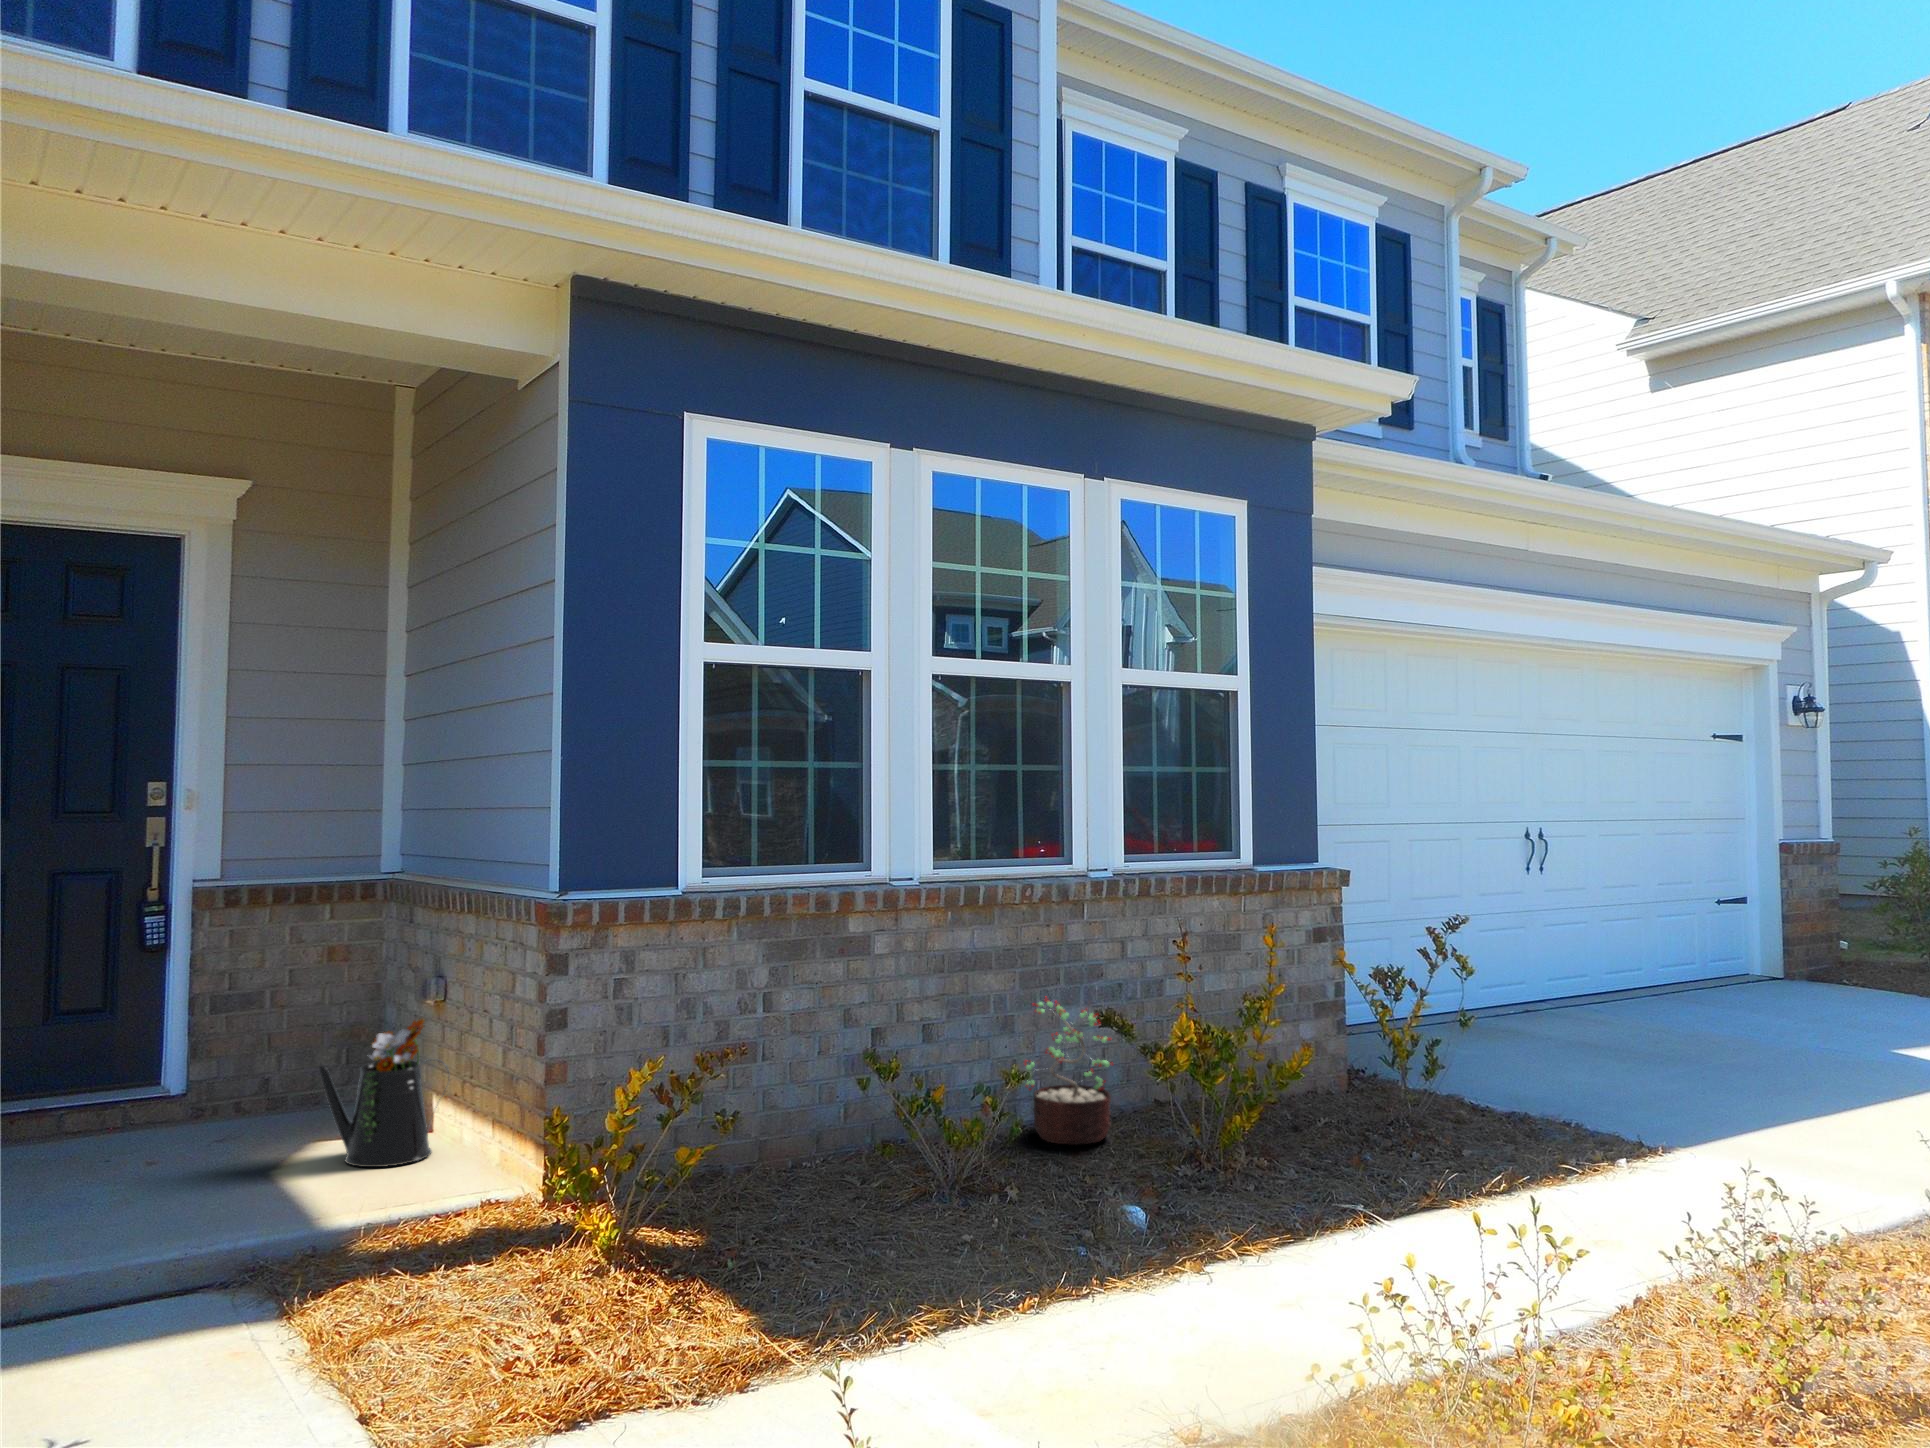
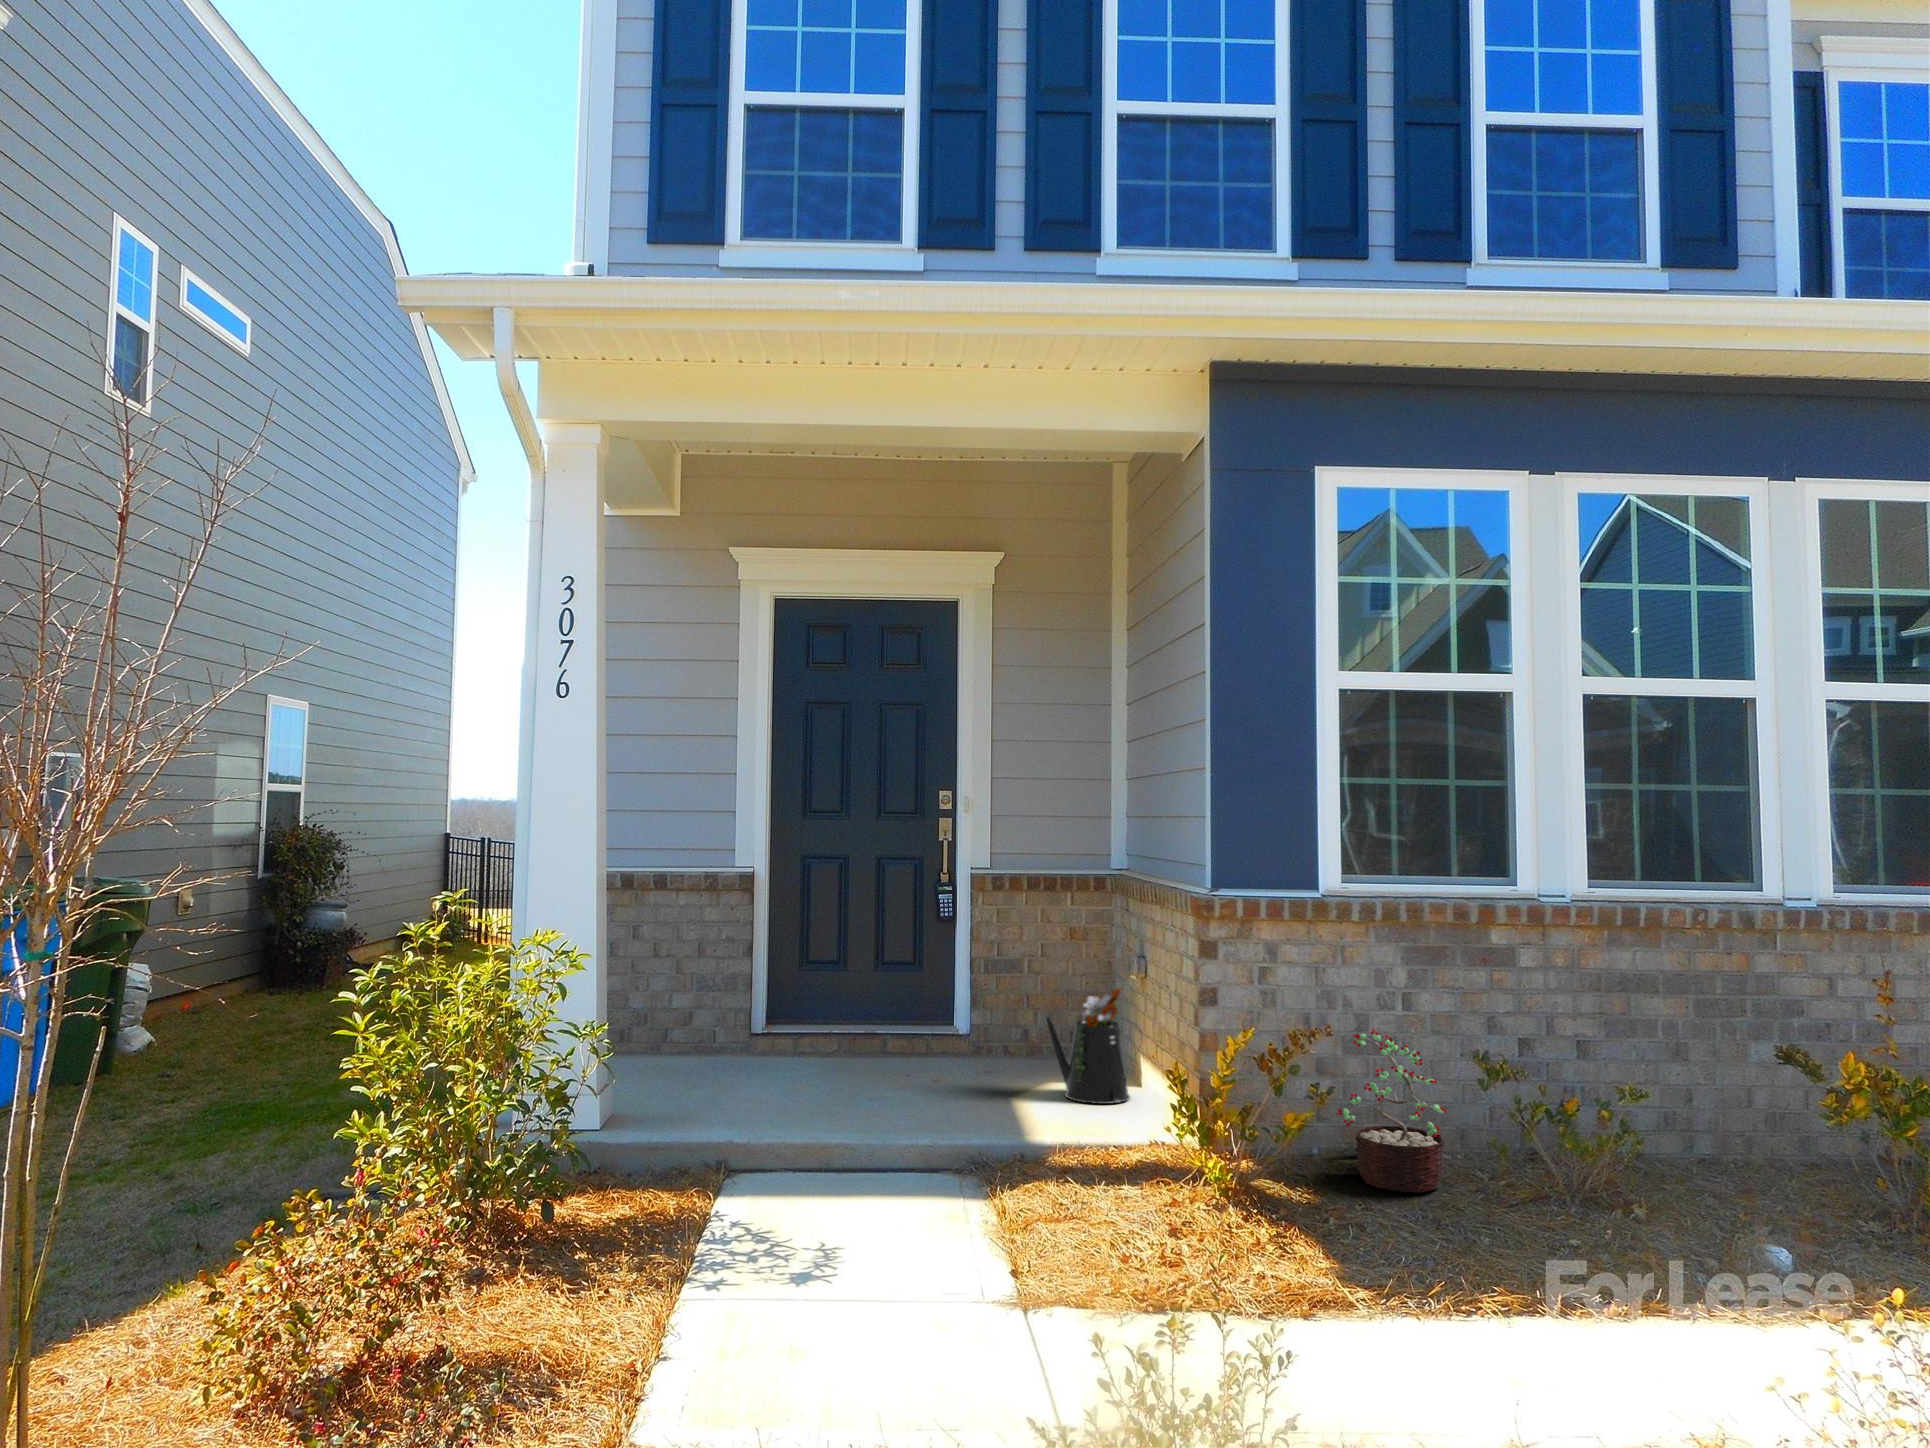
decorative plant: present [1024,999,1112,1145] -> present [1336,1029,1447,1192]

